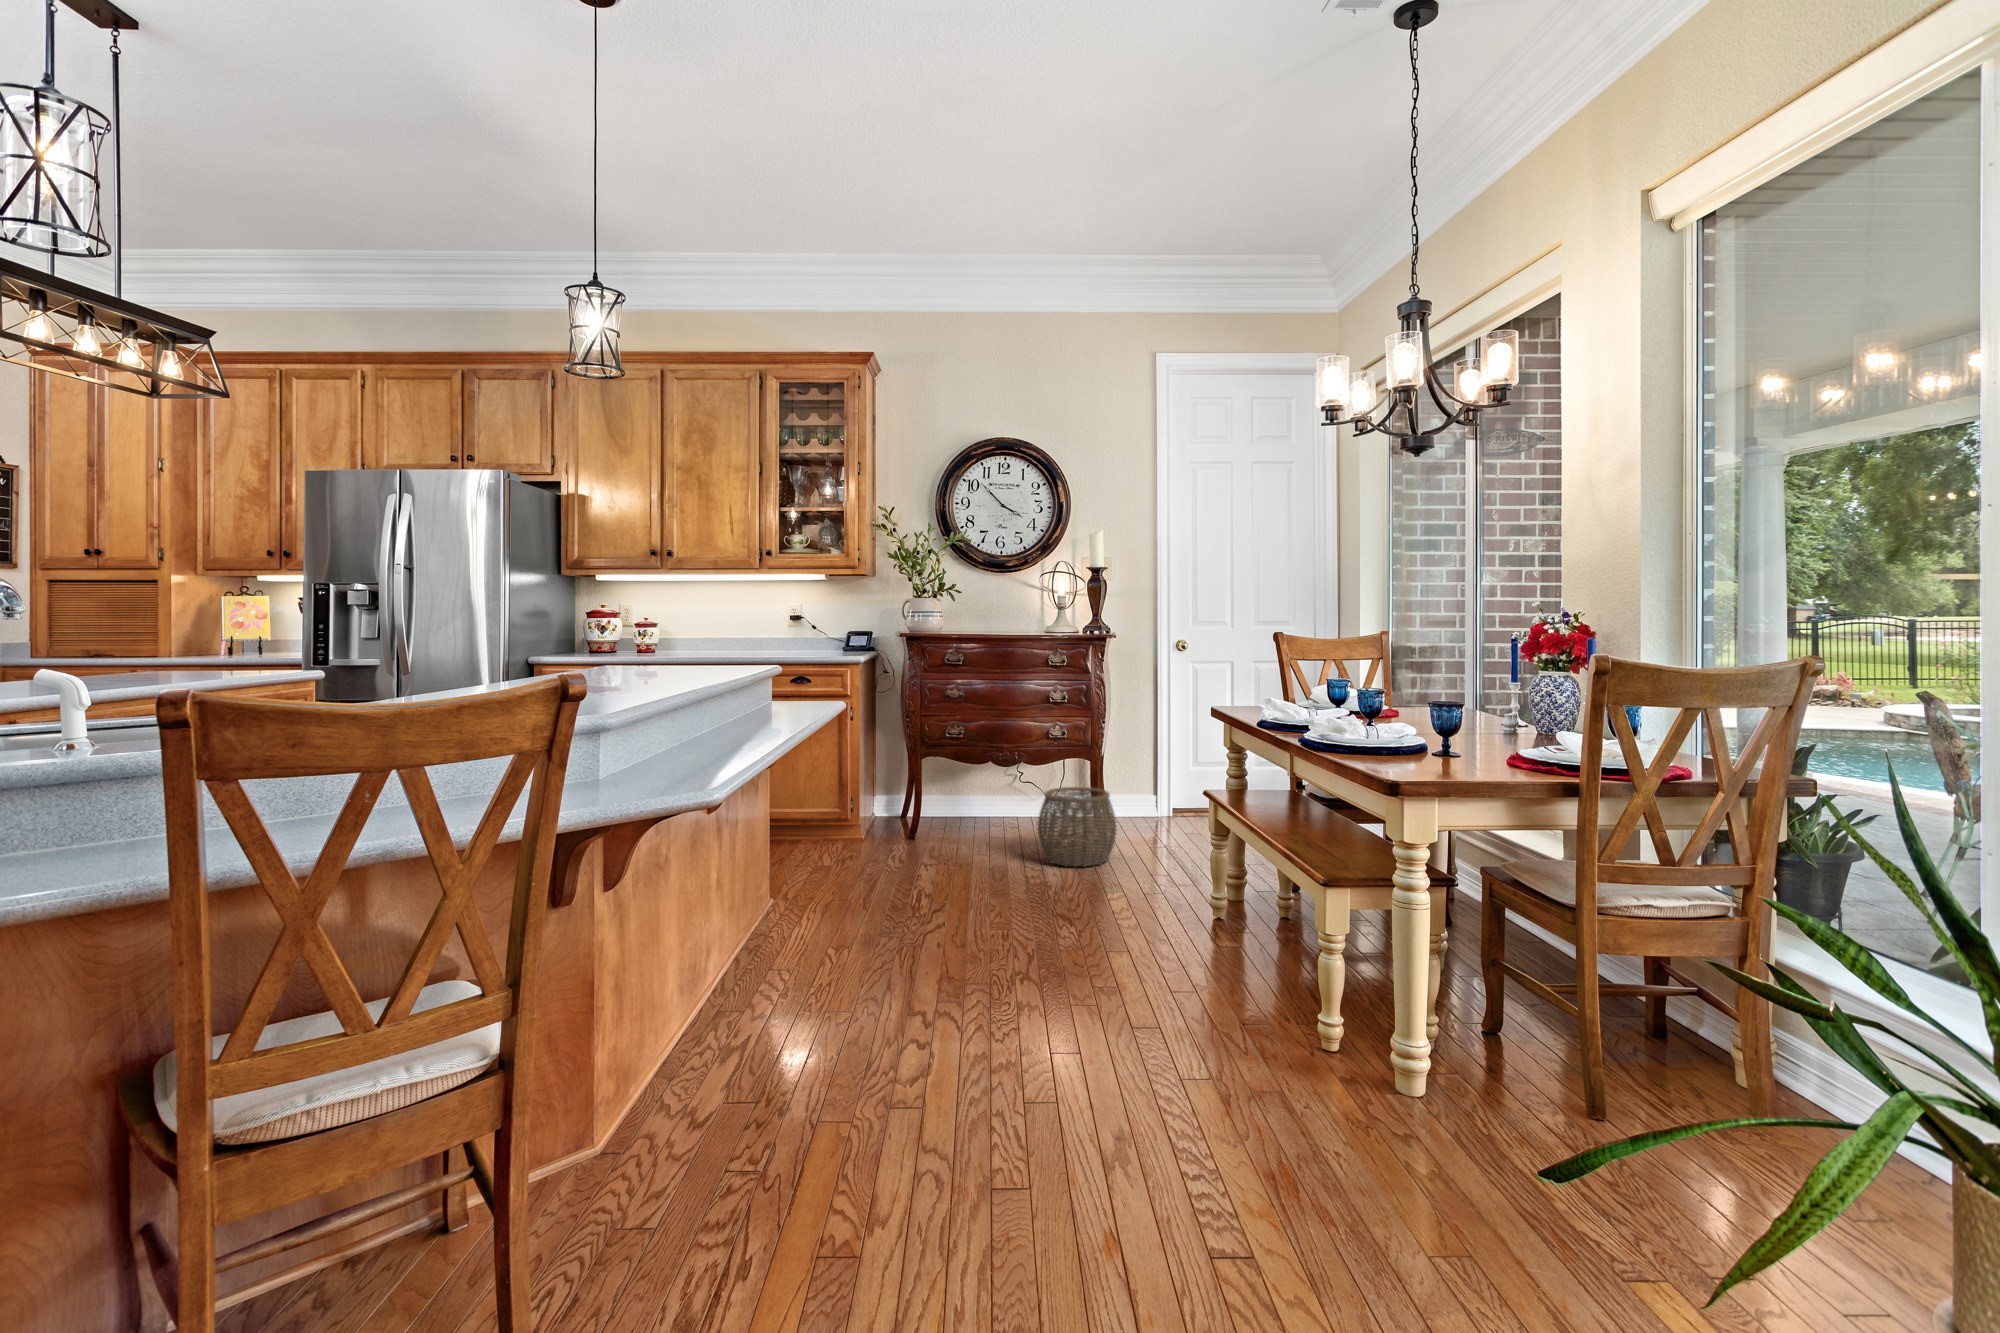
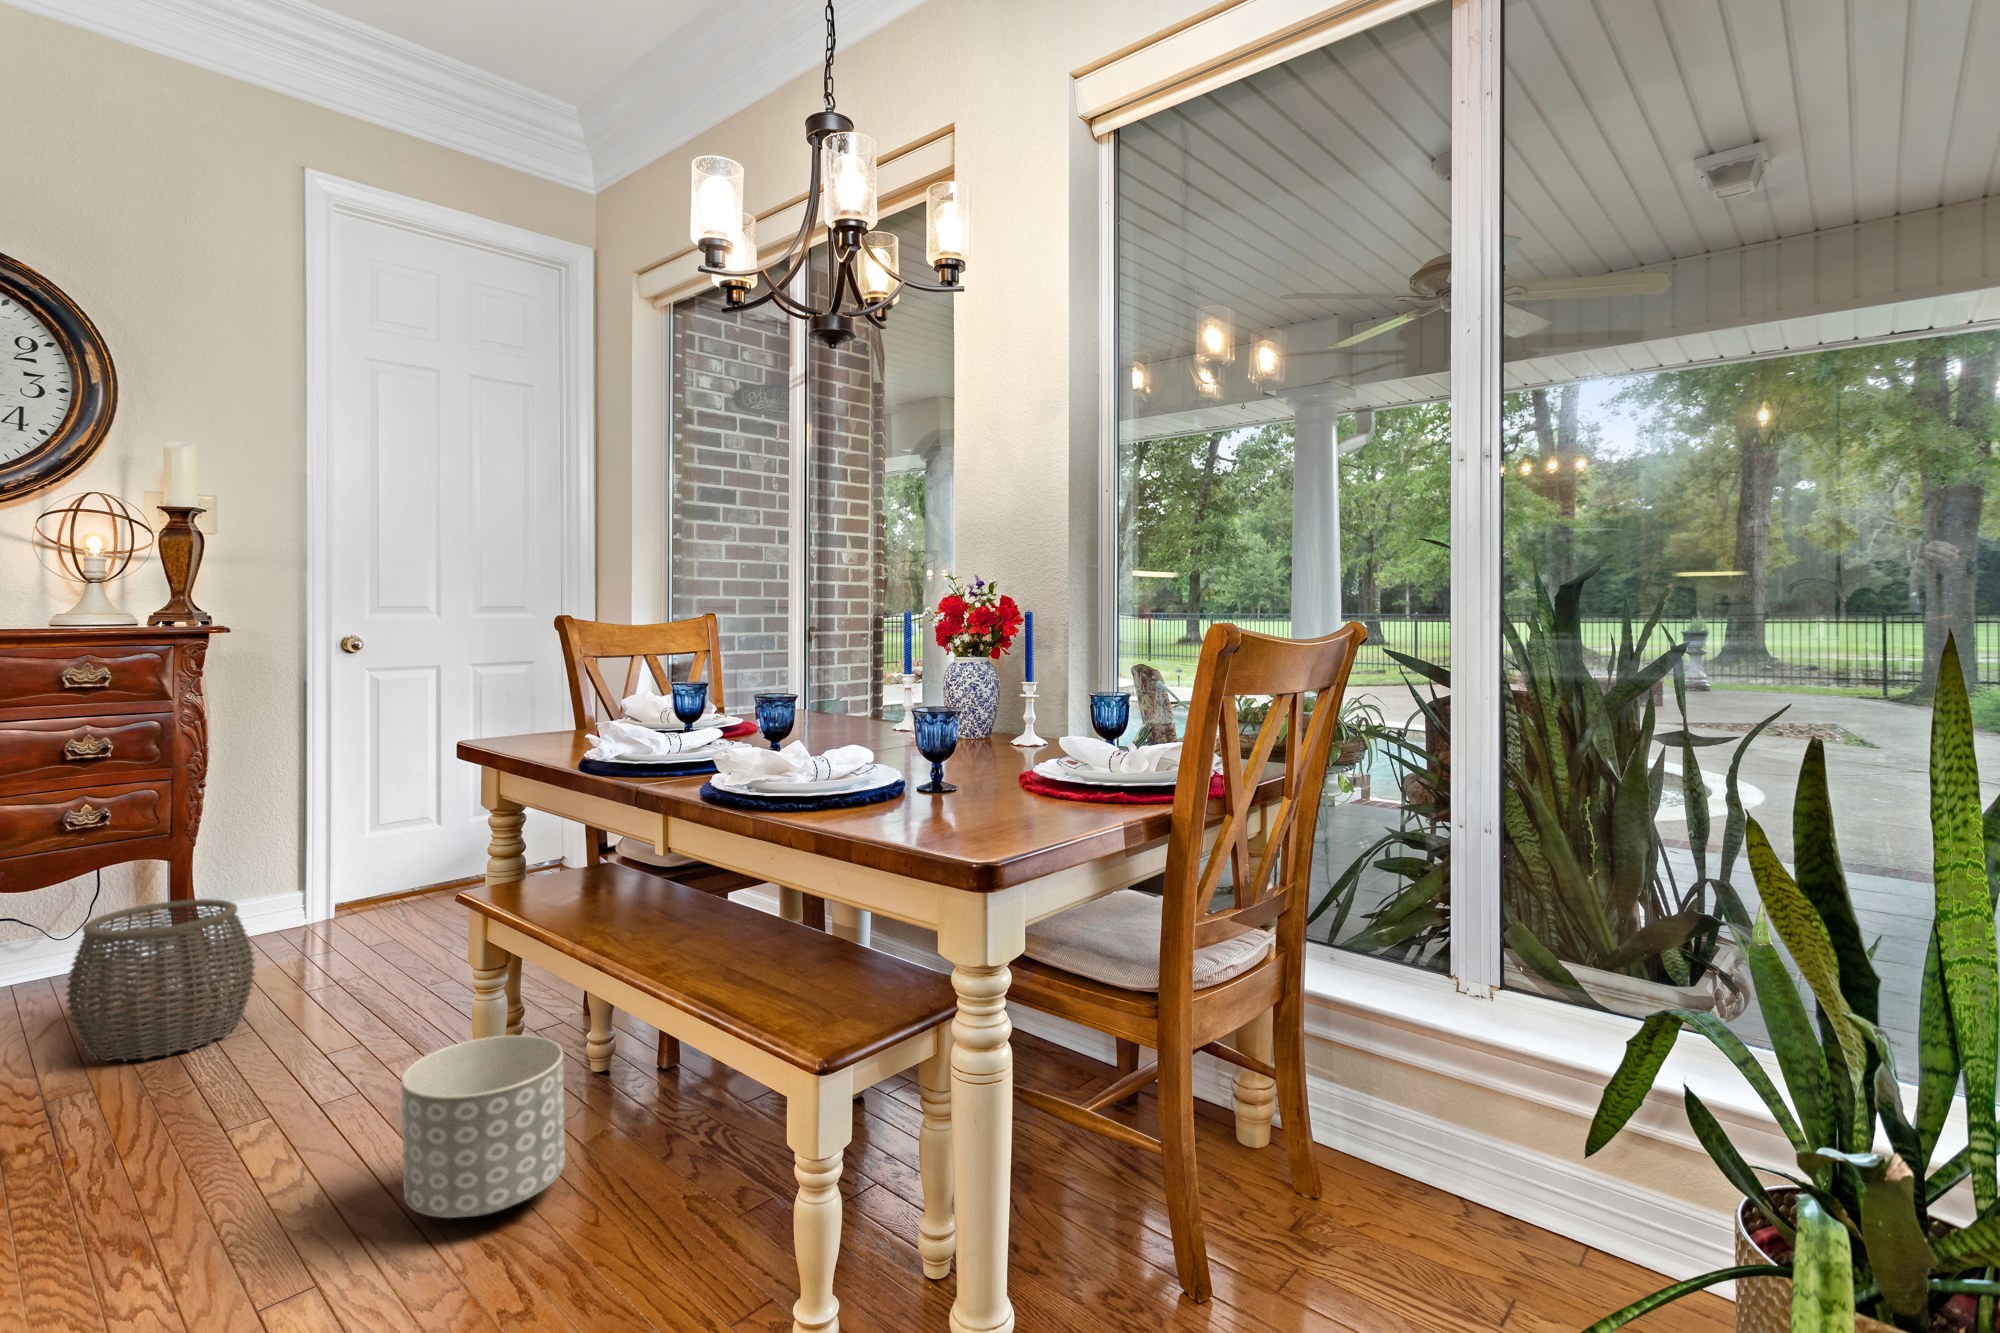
planter: none [1151,878,1234,972] -> present [401,1035,565,1218]

